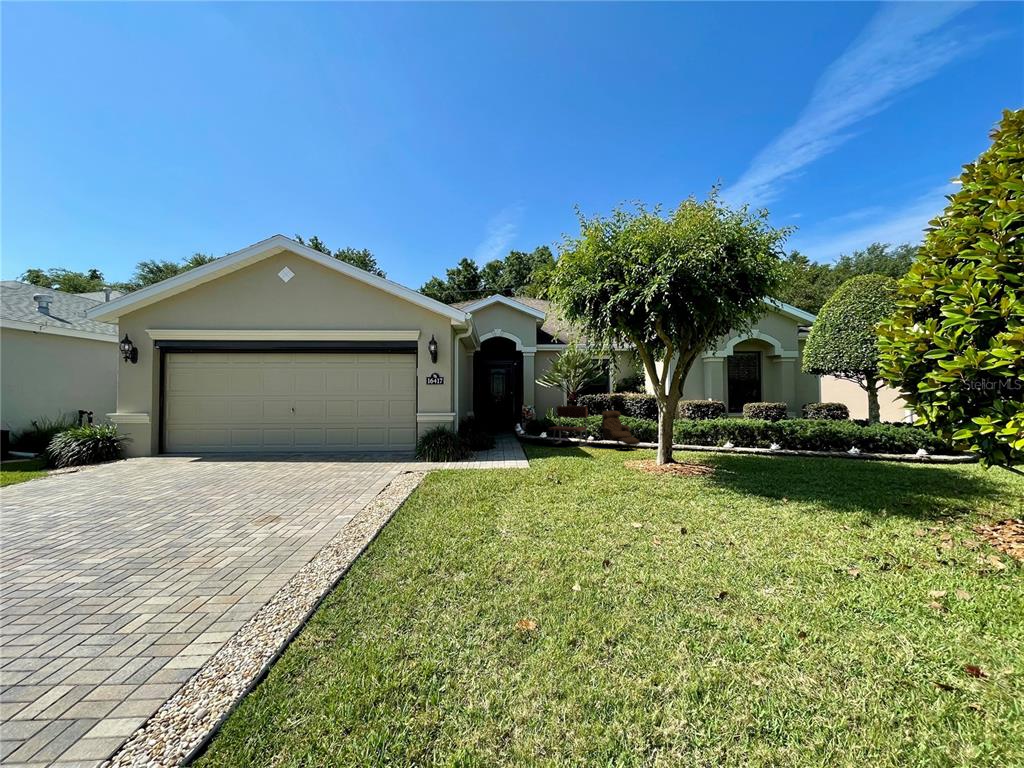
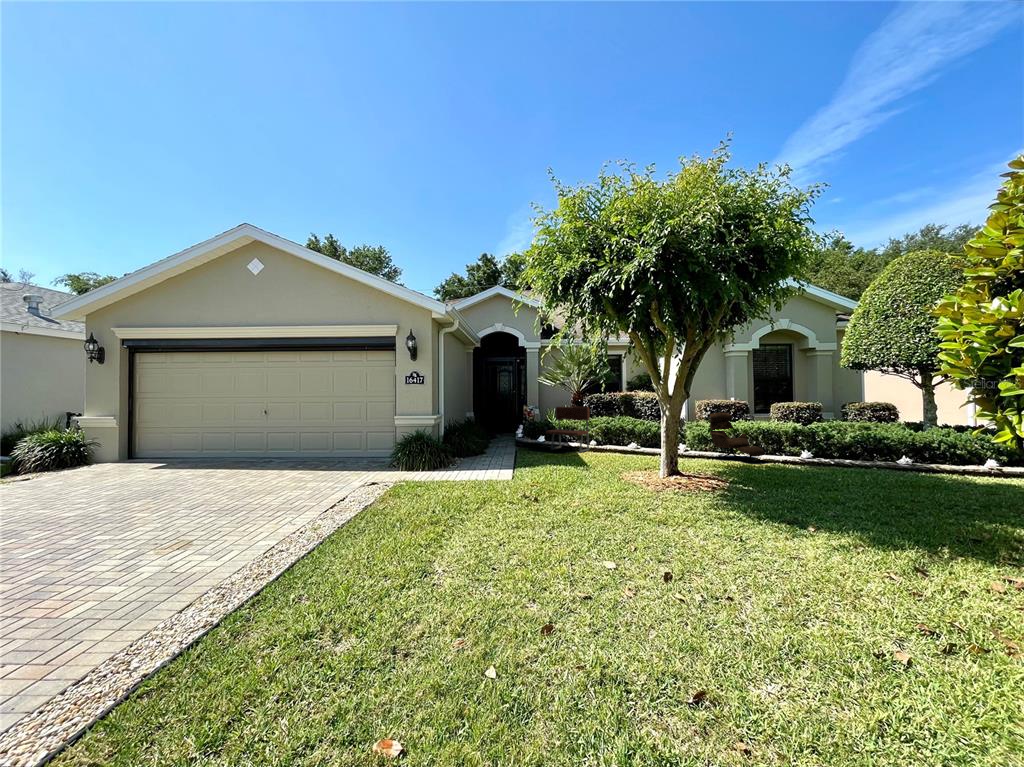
lounge chair: present [602,411,640,449] -> present [710,413,765,463]

